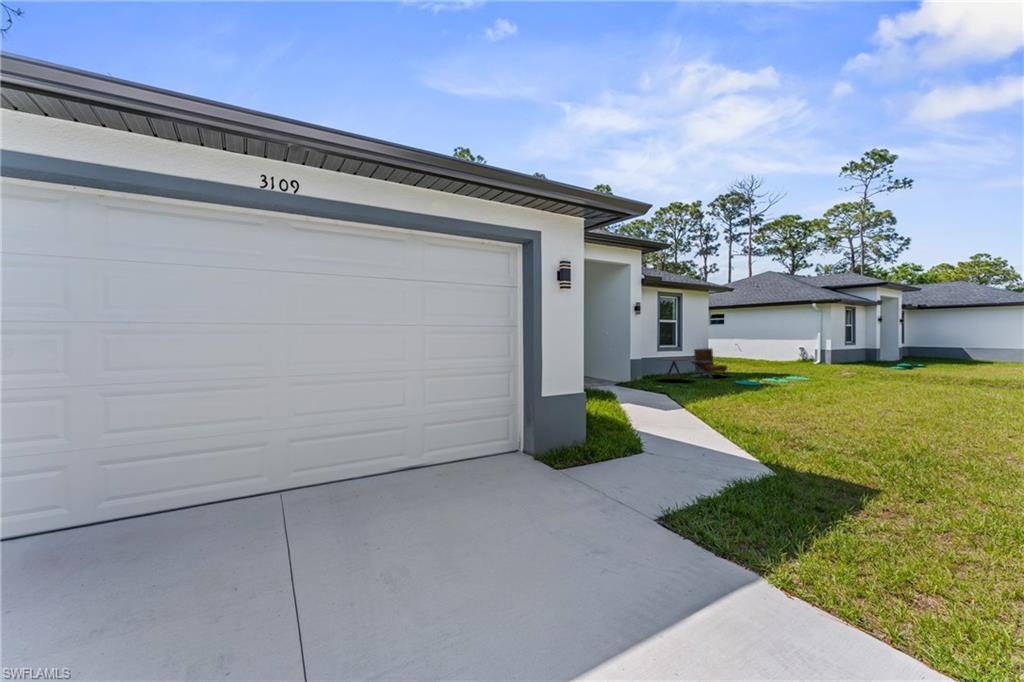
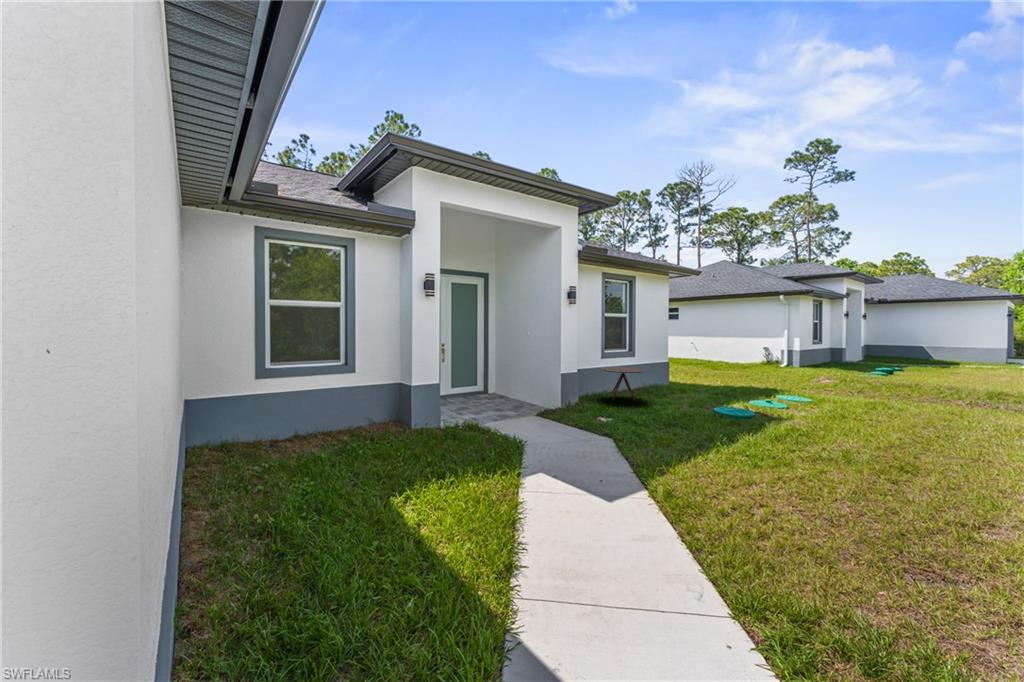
lounge chair: present [691,348,729,378] -> none [643,352,697,395]

